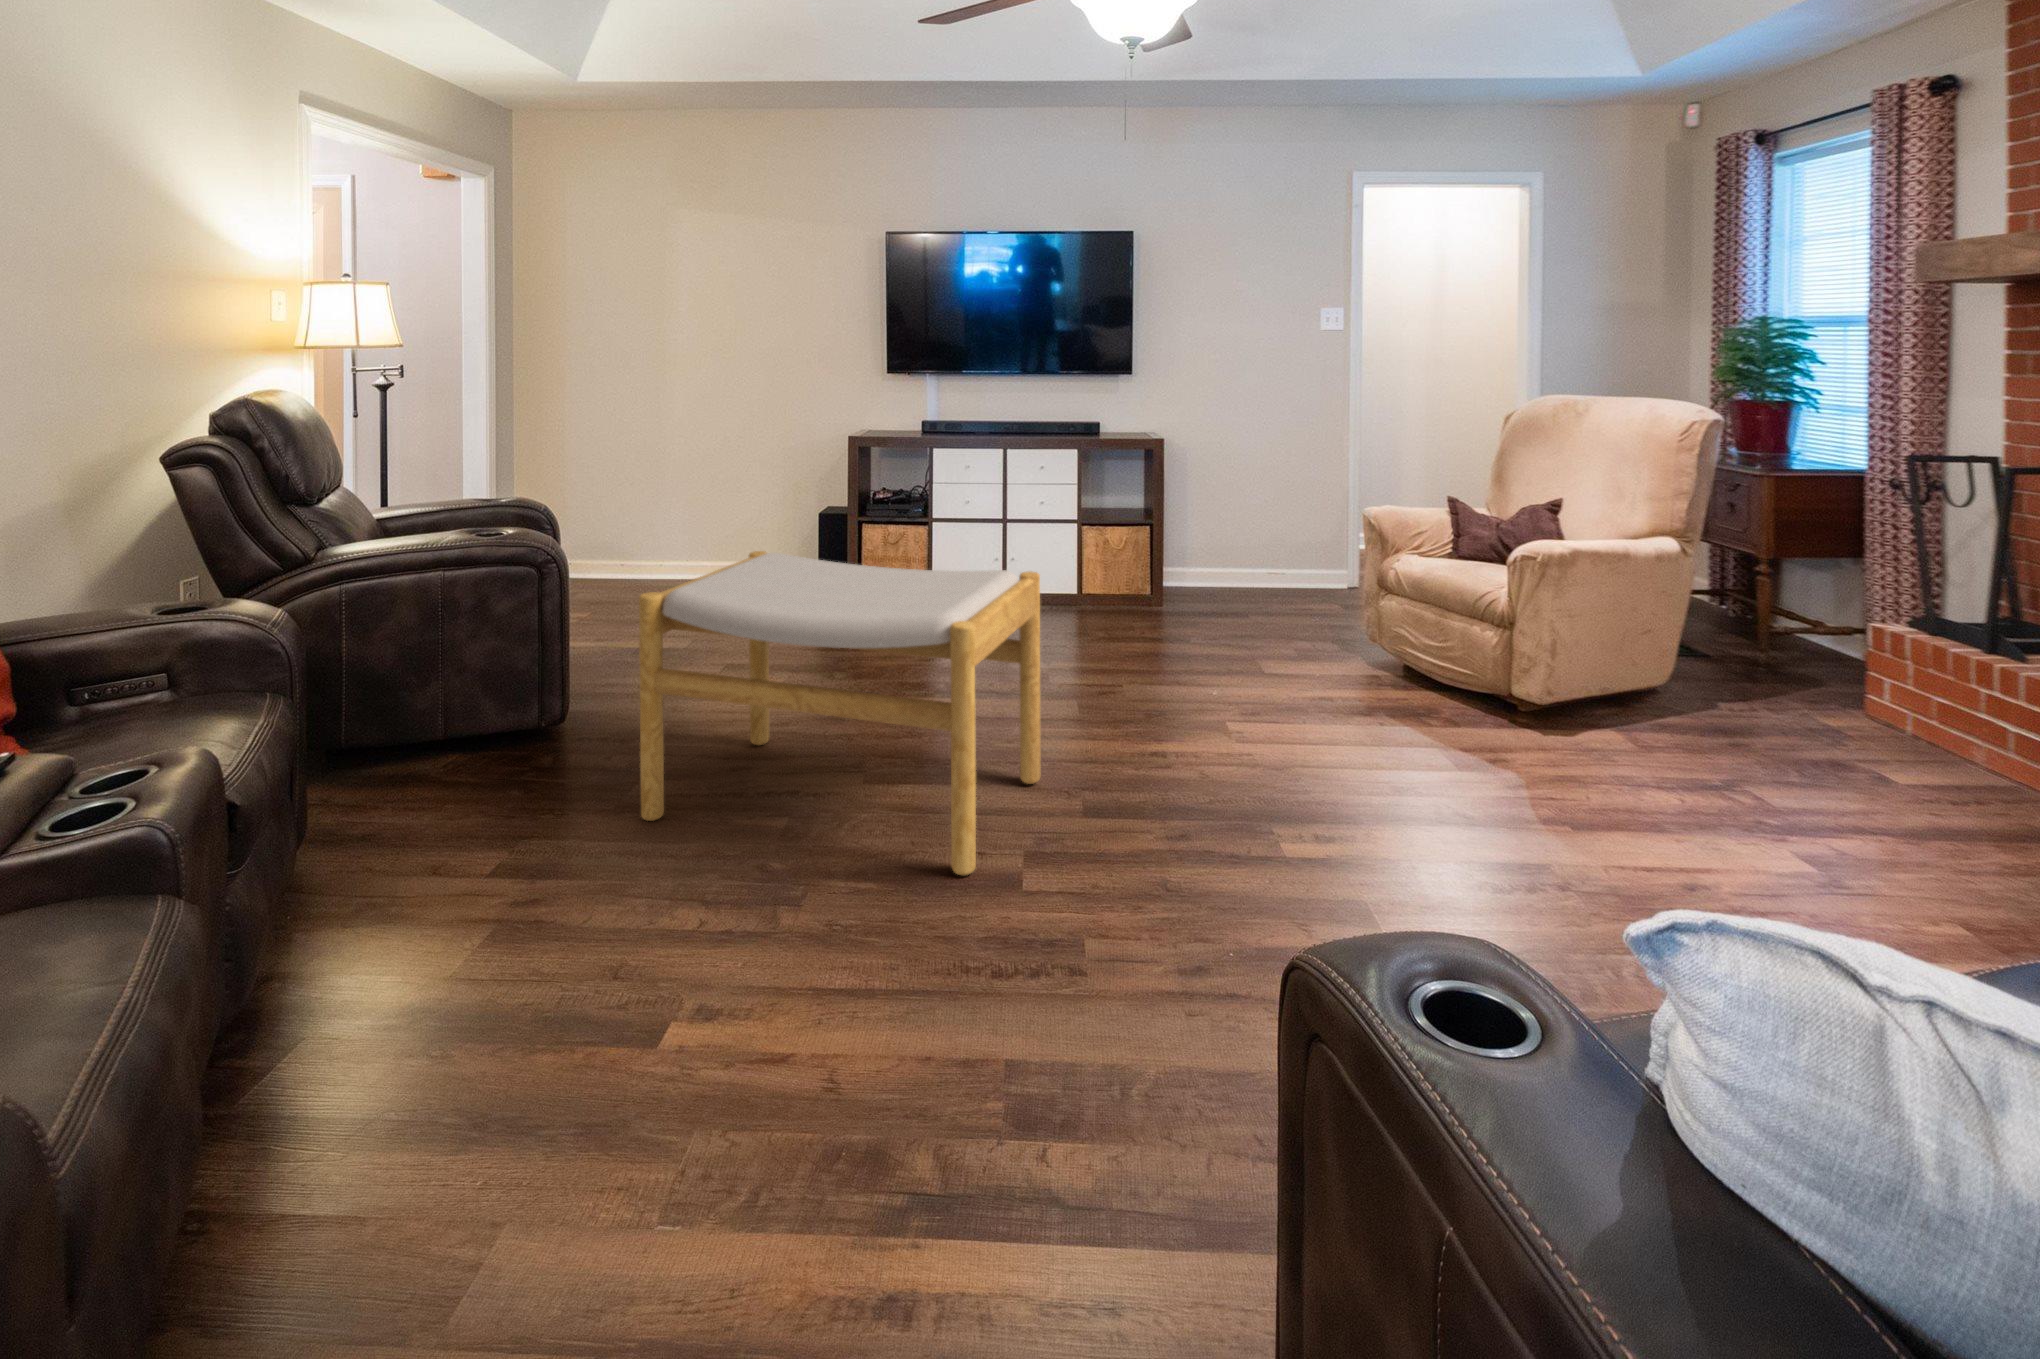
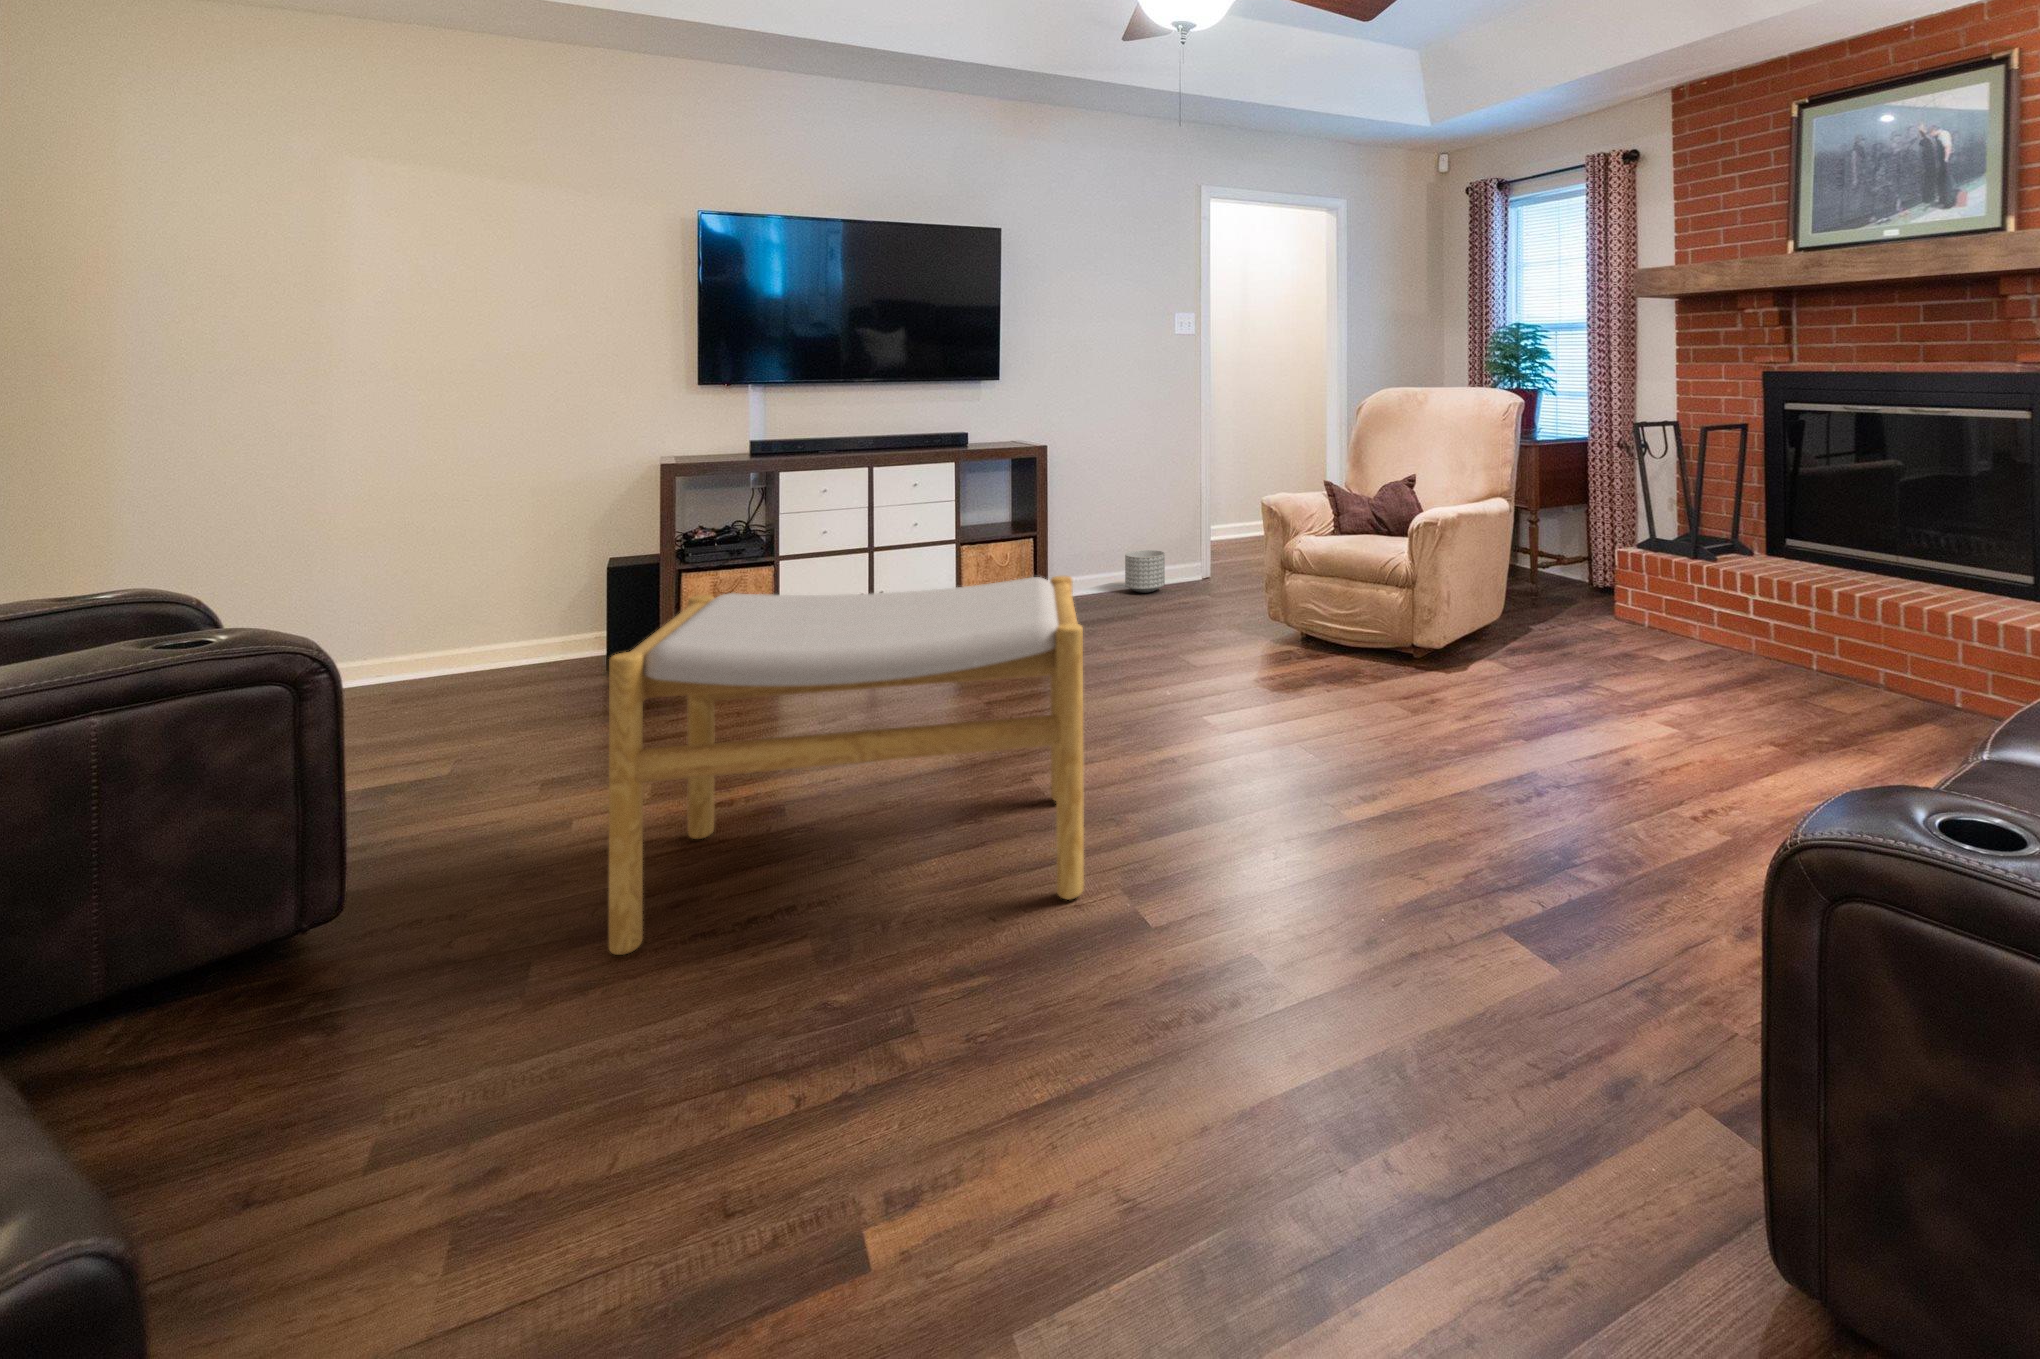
planter: none [1262,546,1303,590] -> present [1125,550,1165,593]

